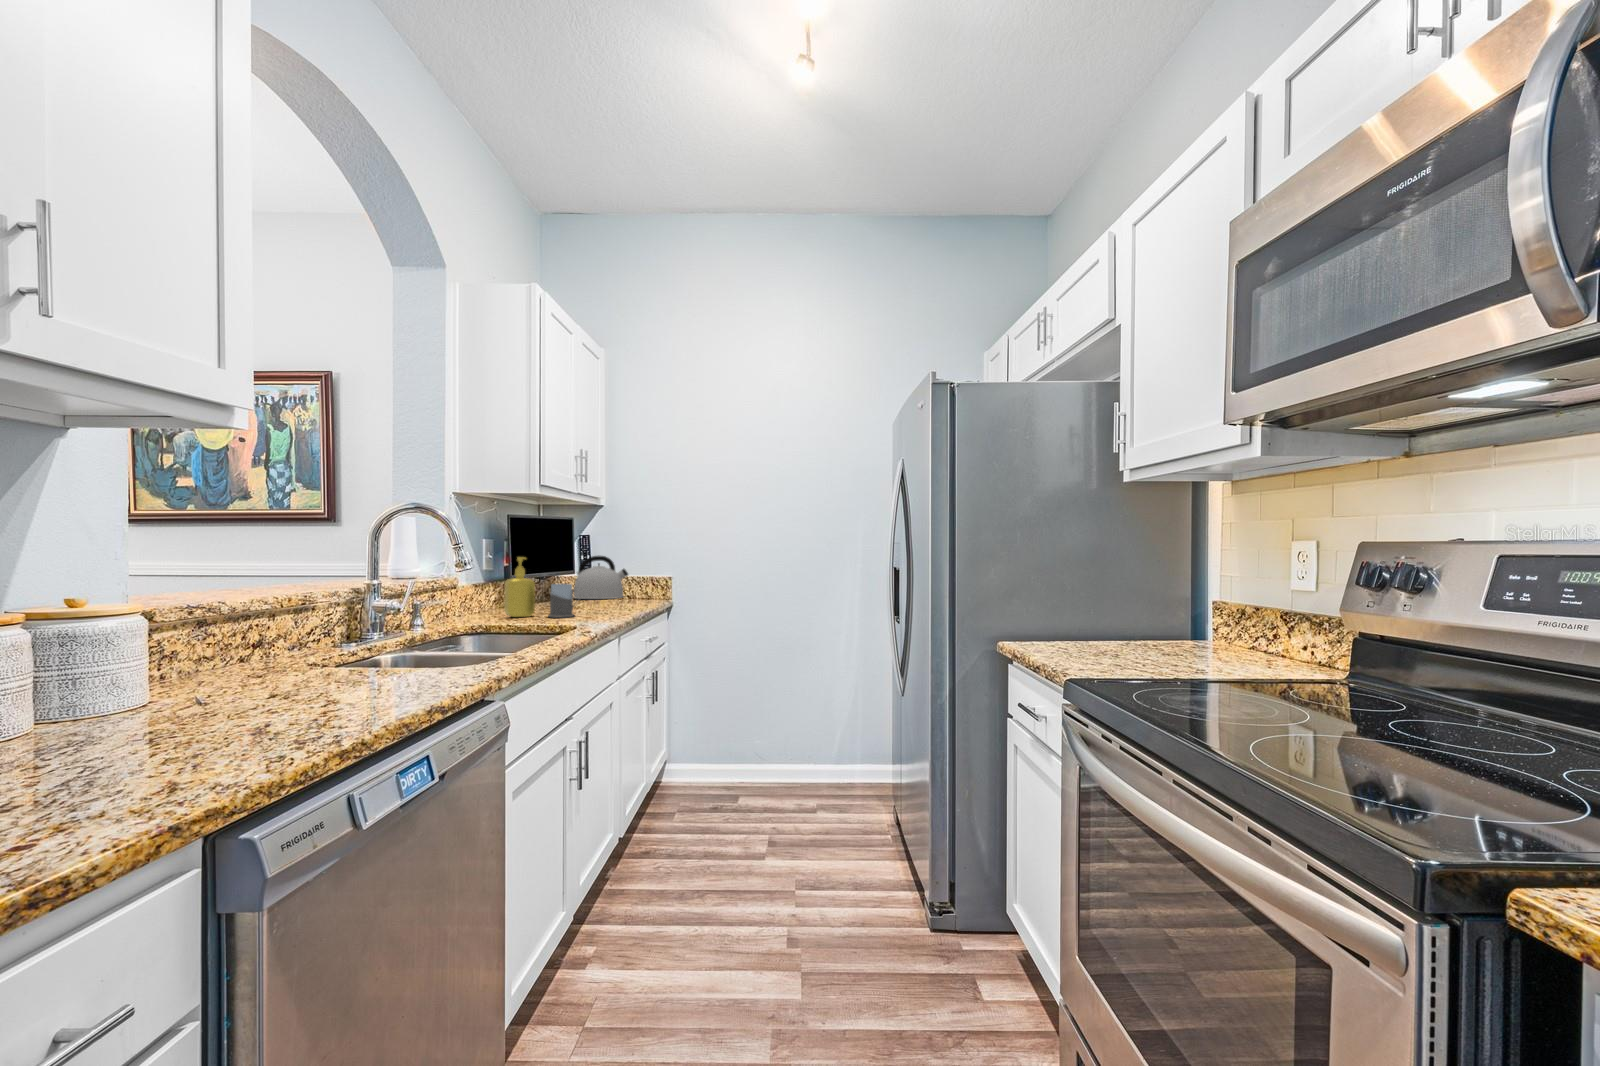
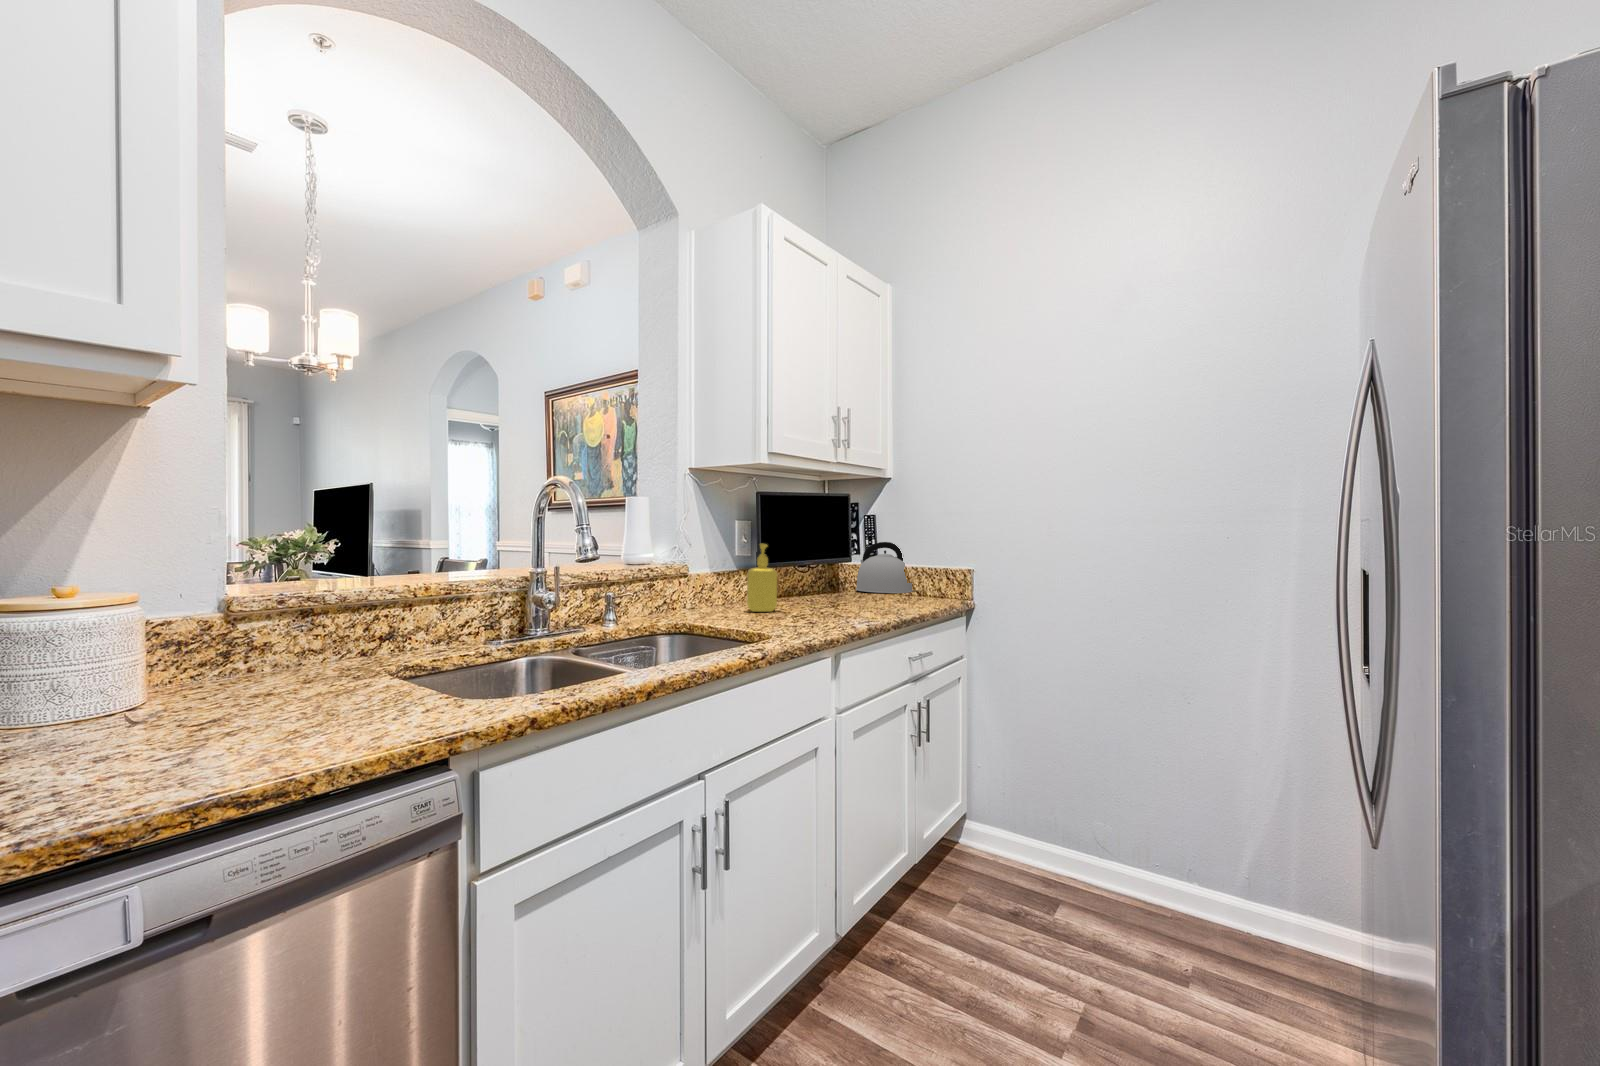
mug: present [548,584,581,618] -> none [785,576,821,616]

